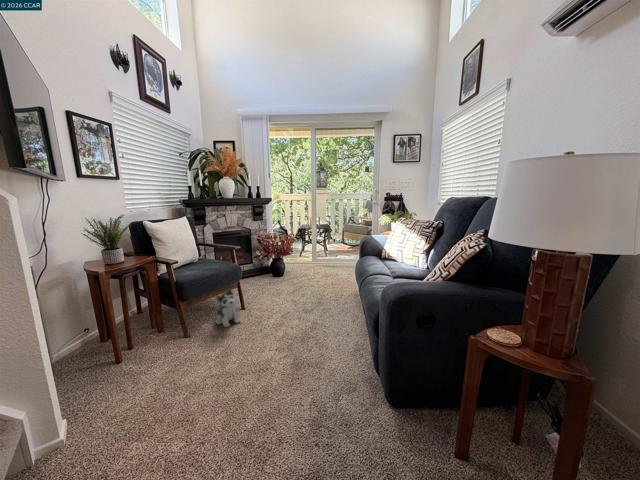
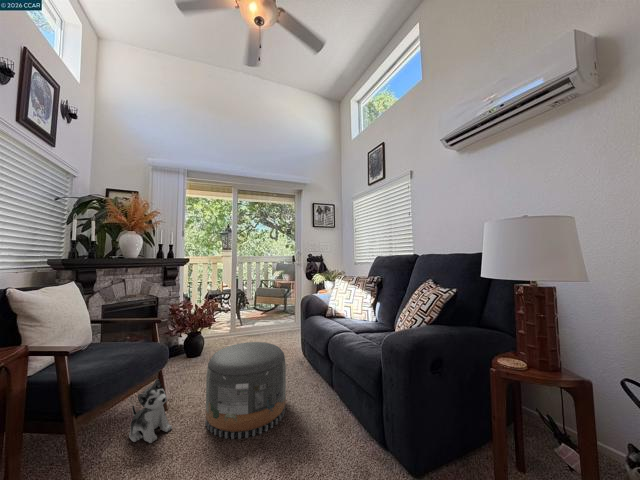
pouf: none [259,272,322,341] -> present [205,342,286,439]

